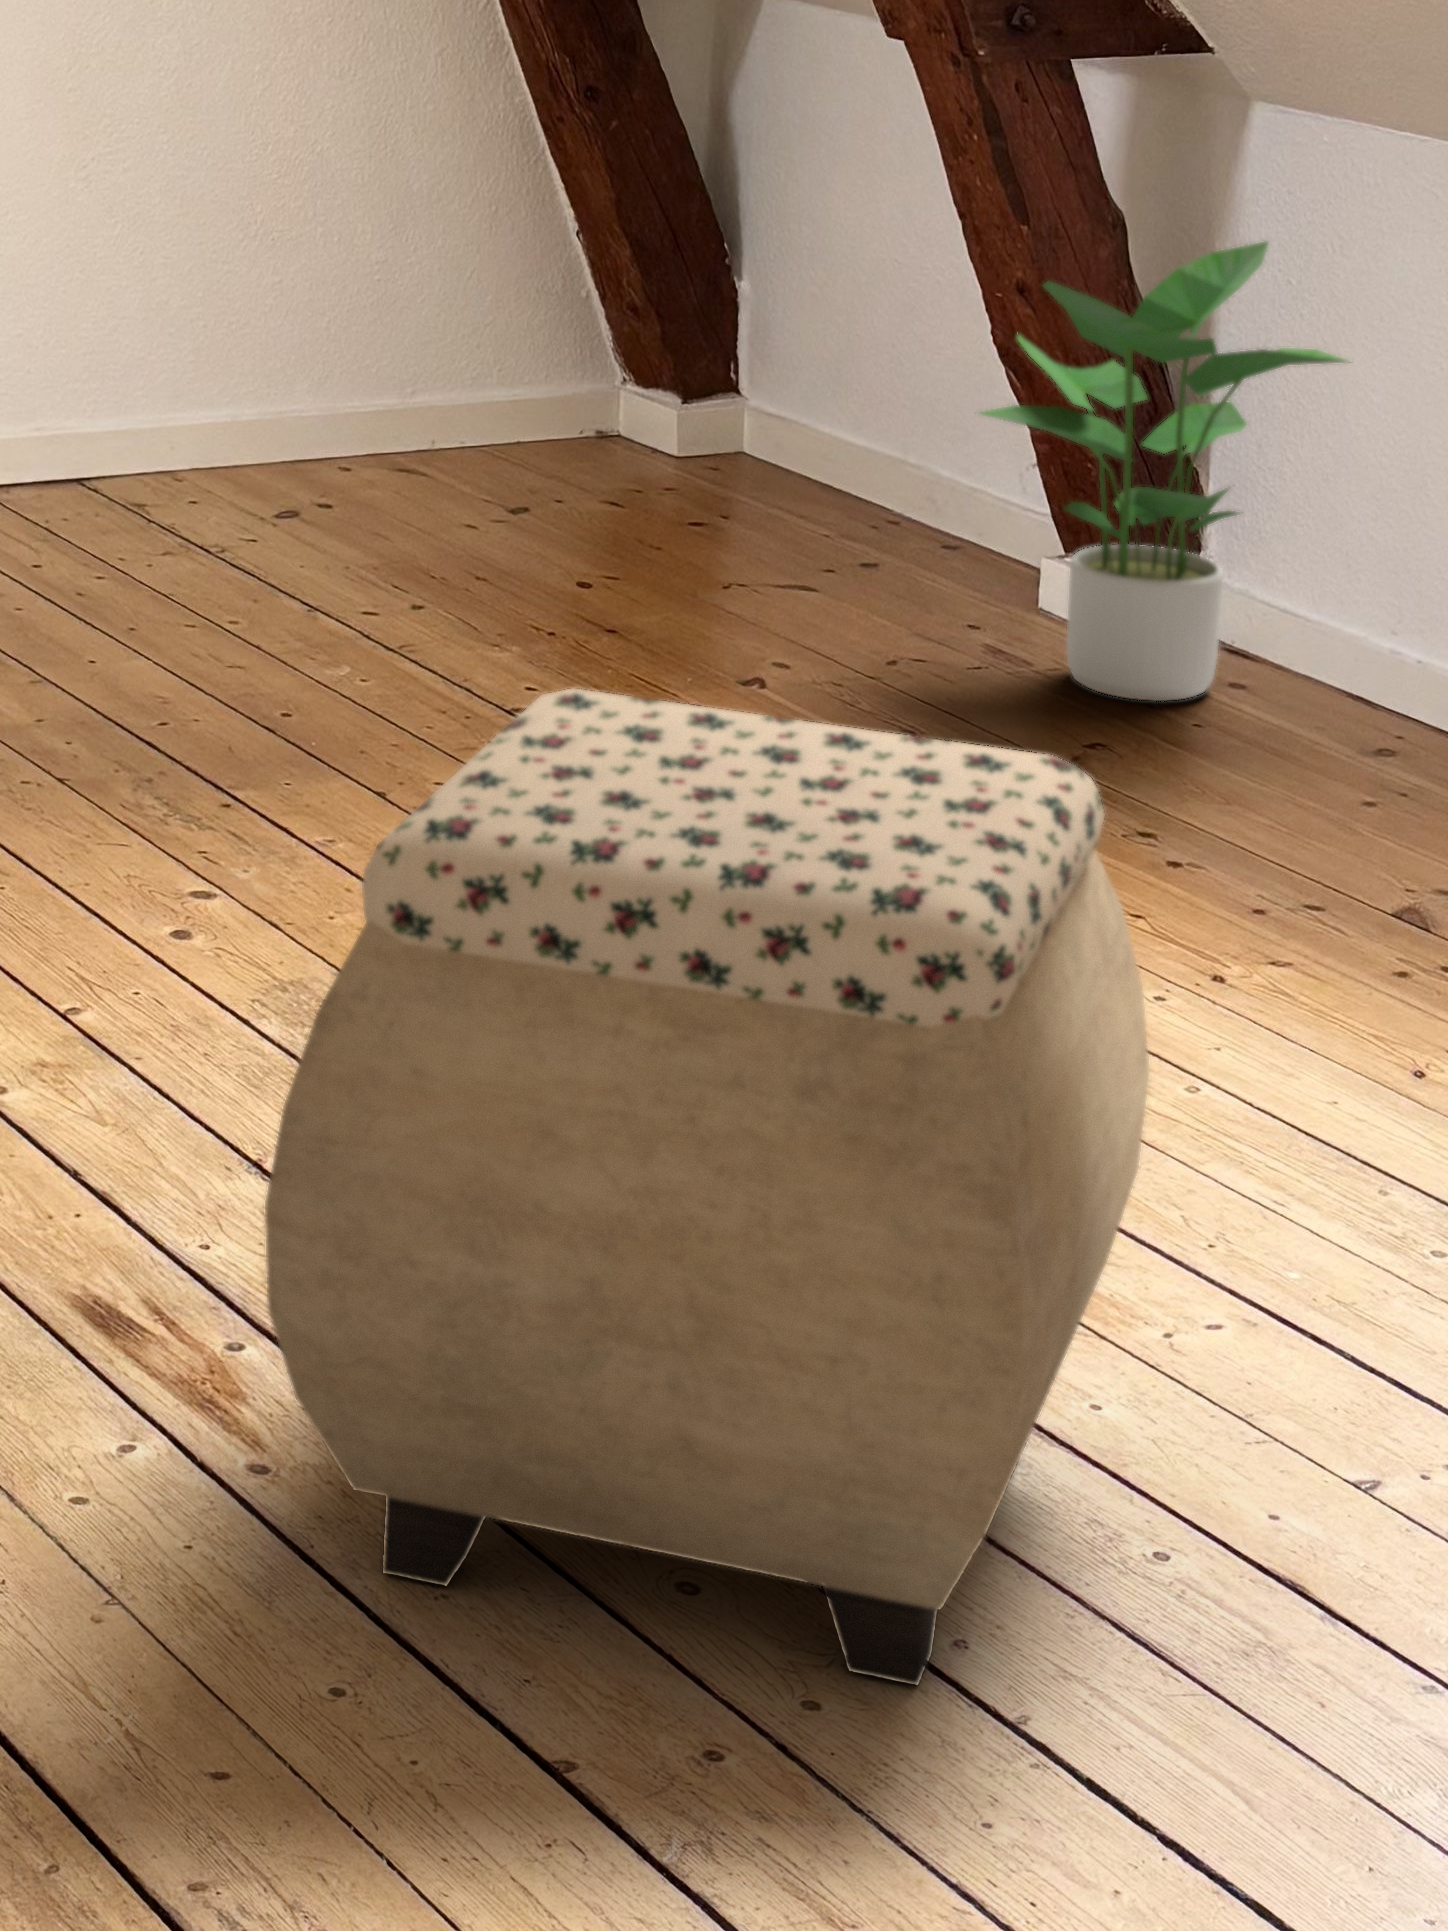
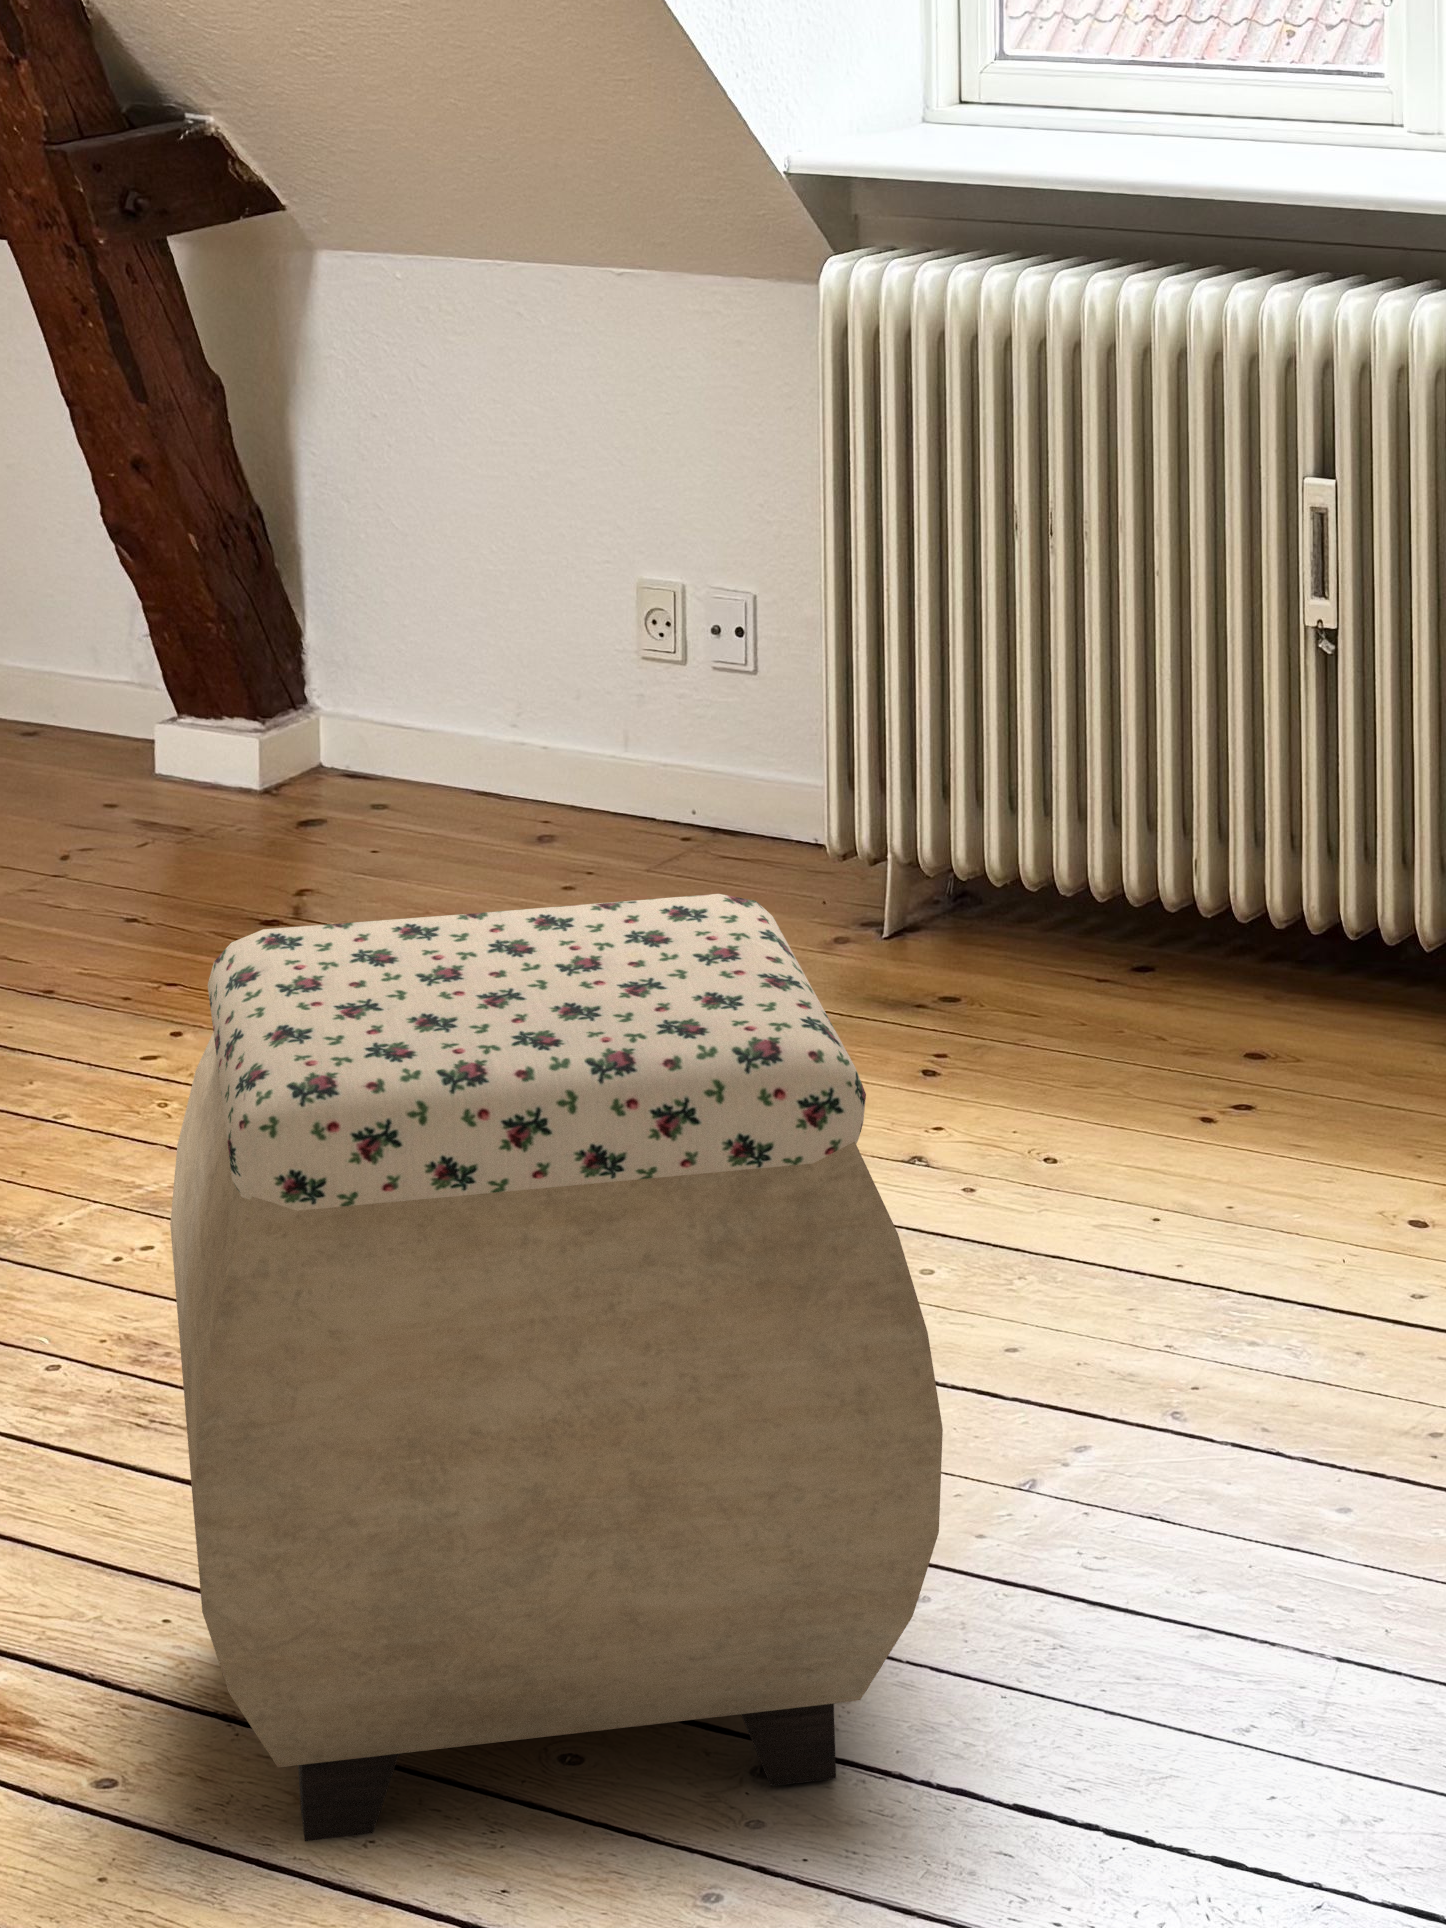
potted plant: present [981,242,1346,701] -> none [120,382,463,840]

